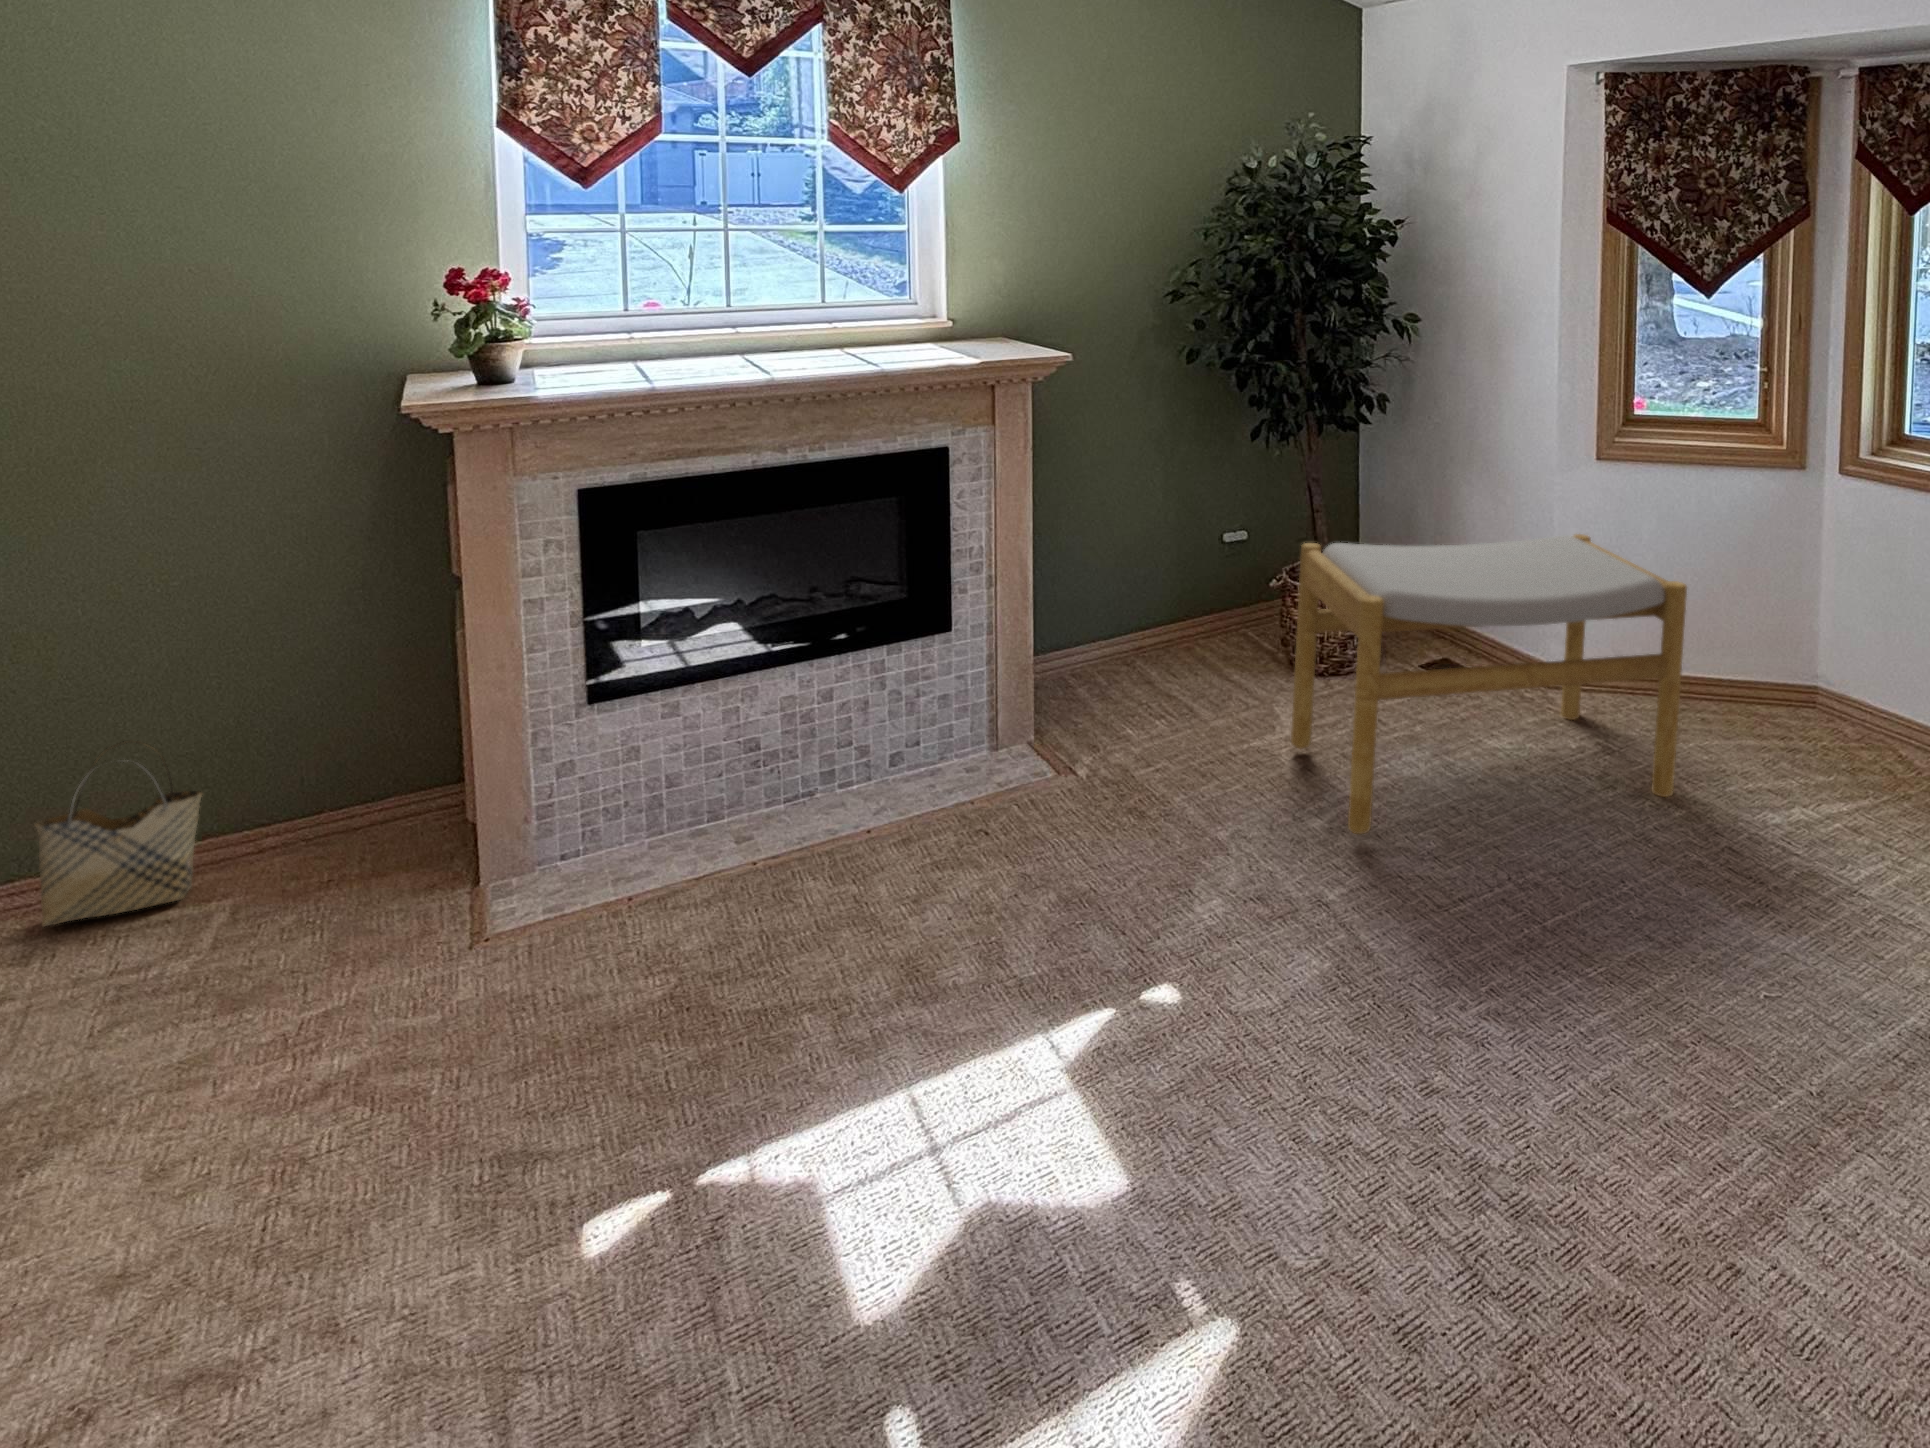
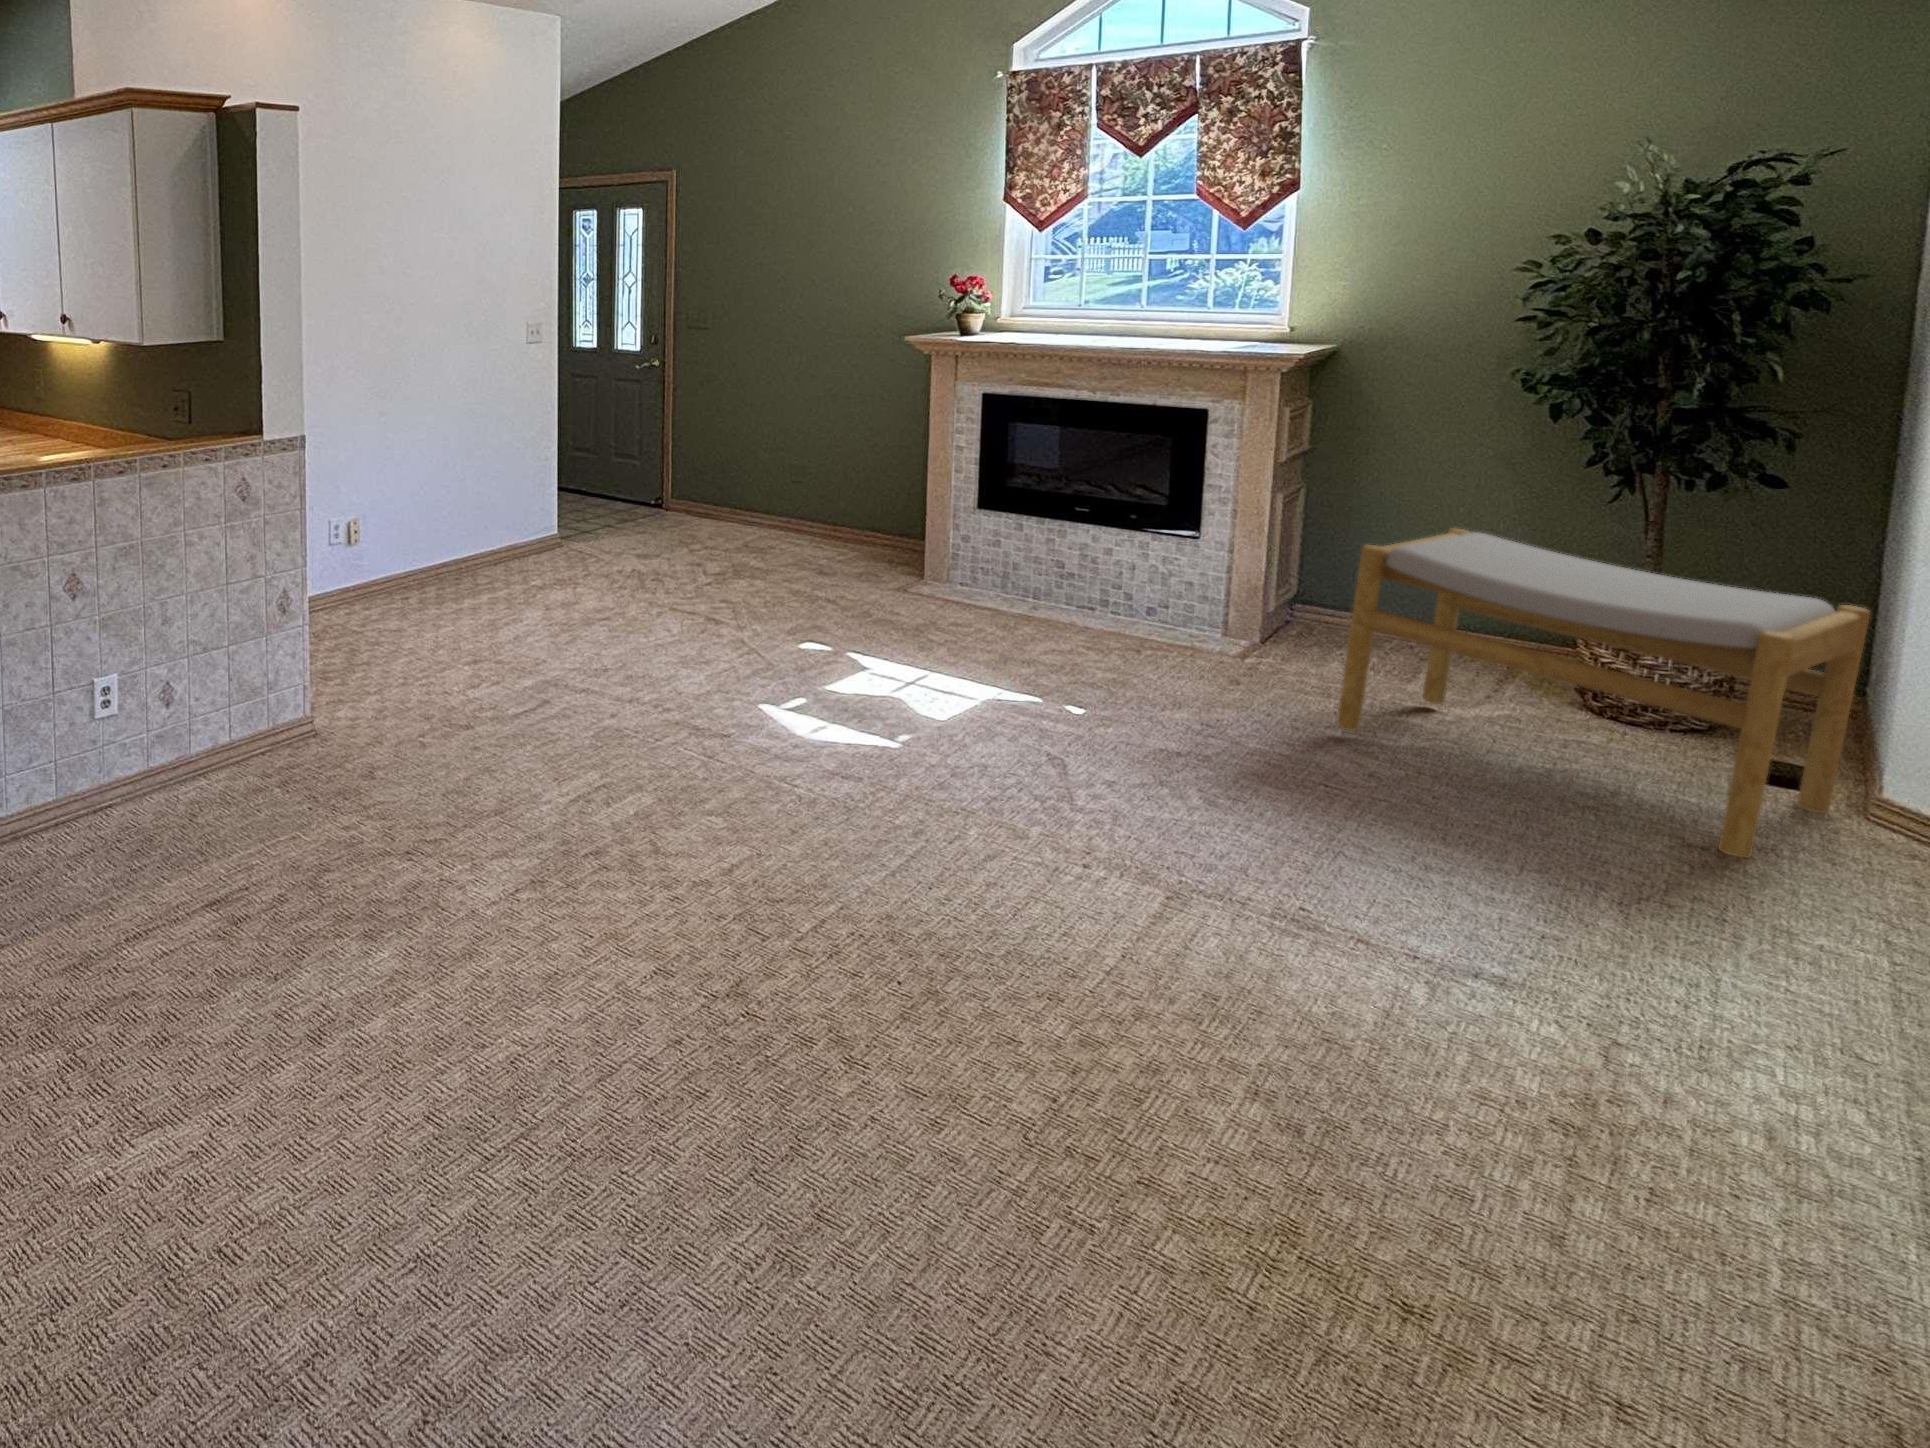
woven basket: present [35,741,202,926] -> none [804,480,858,551]

